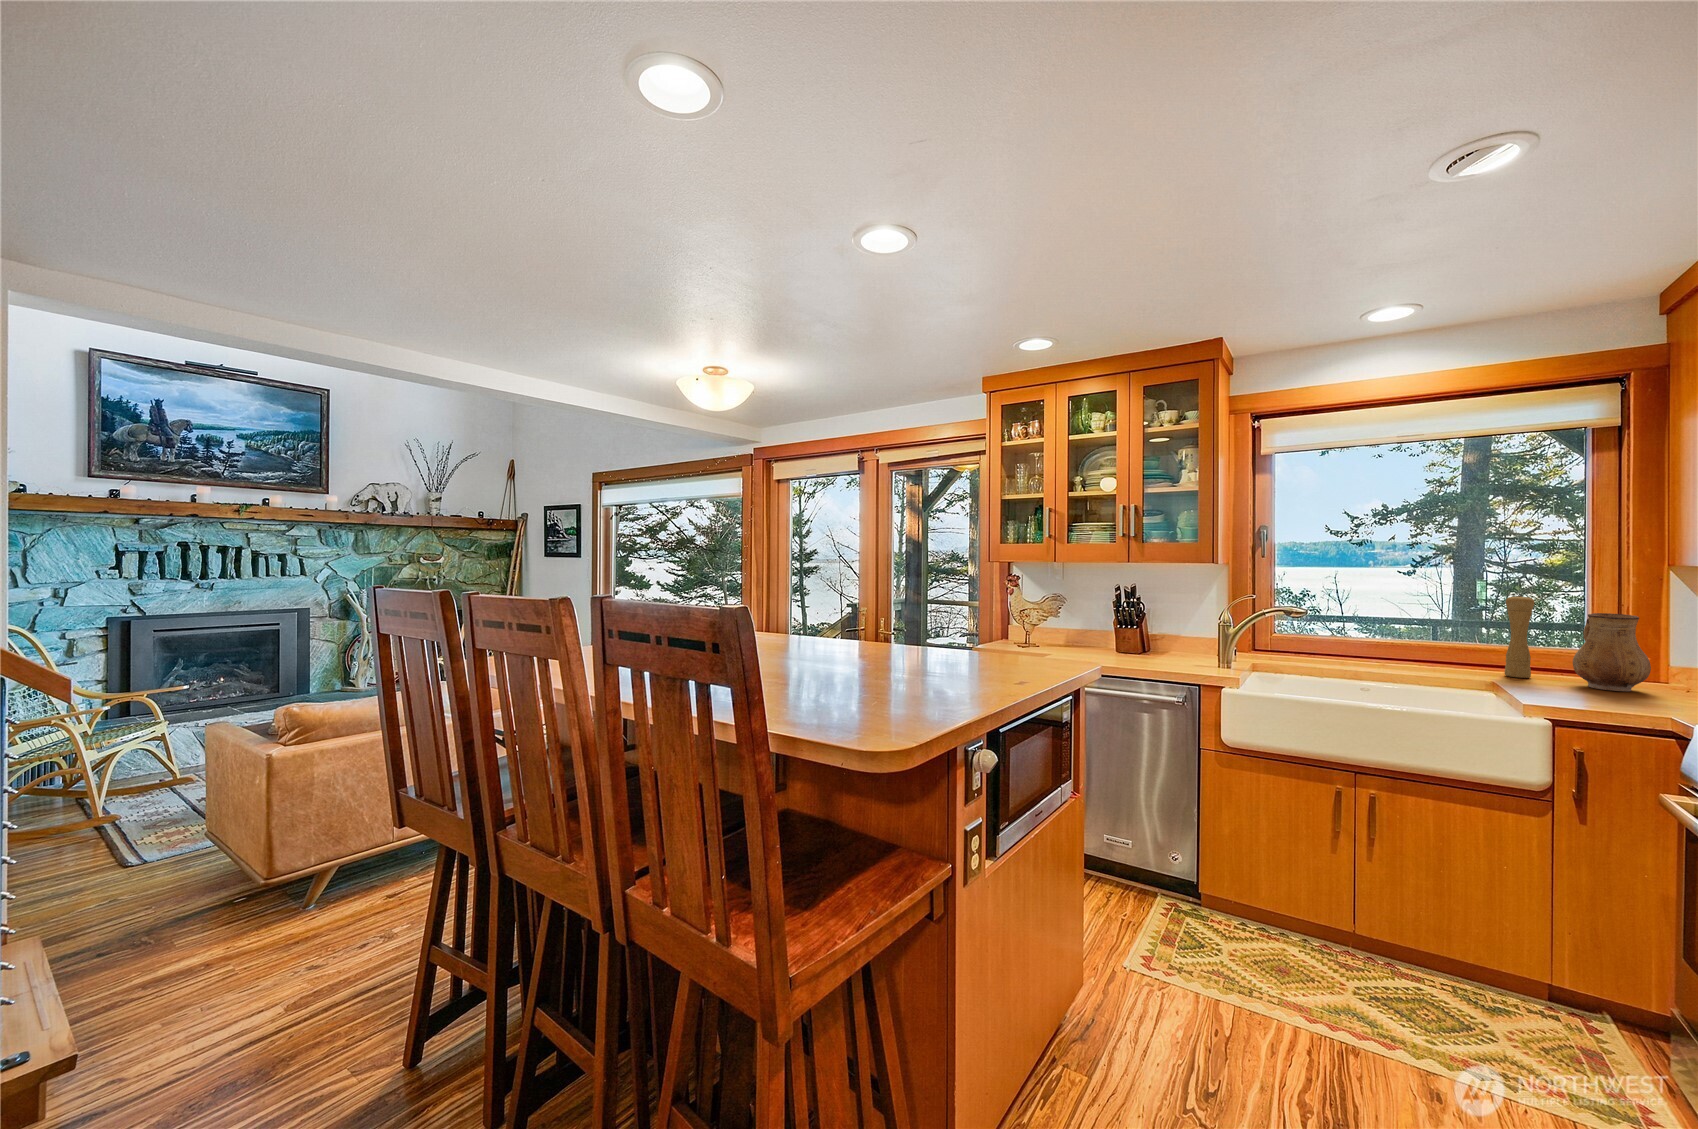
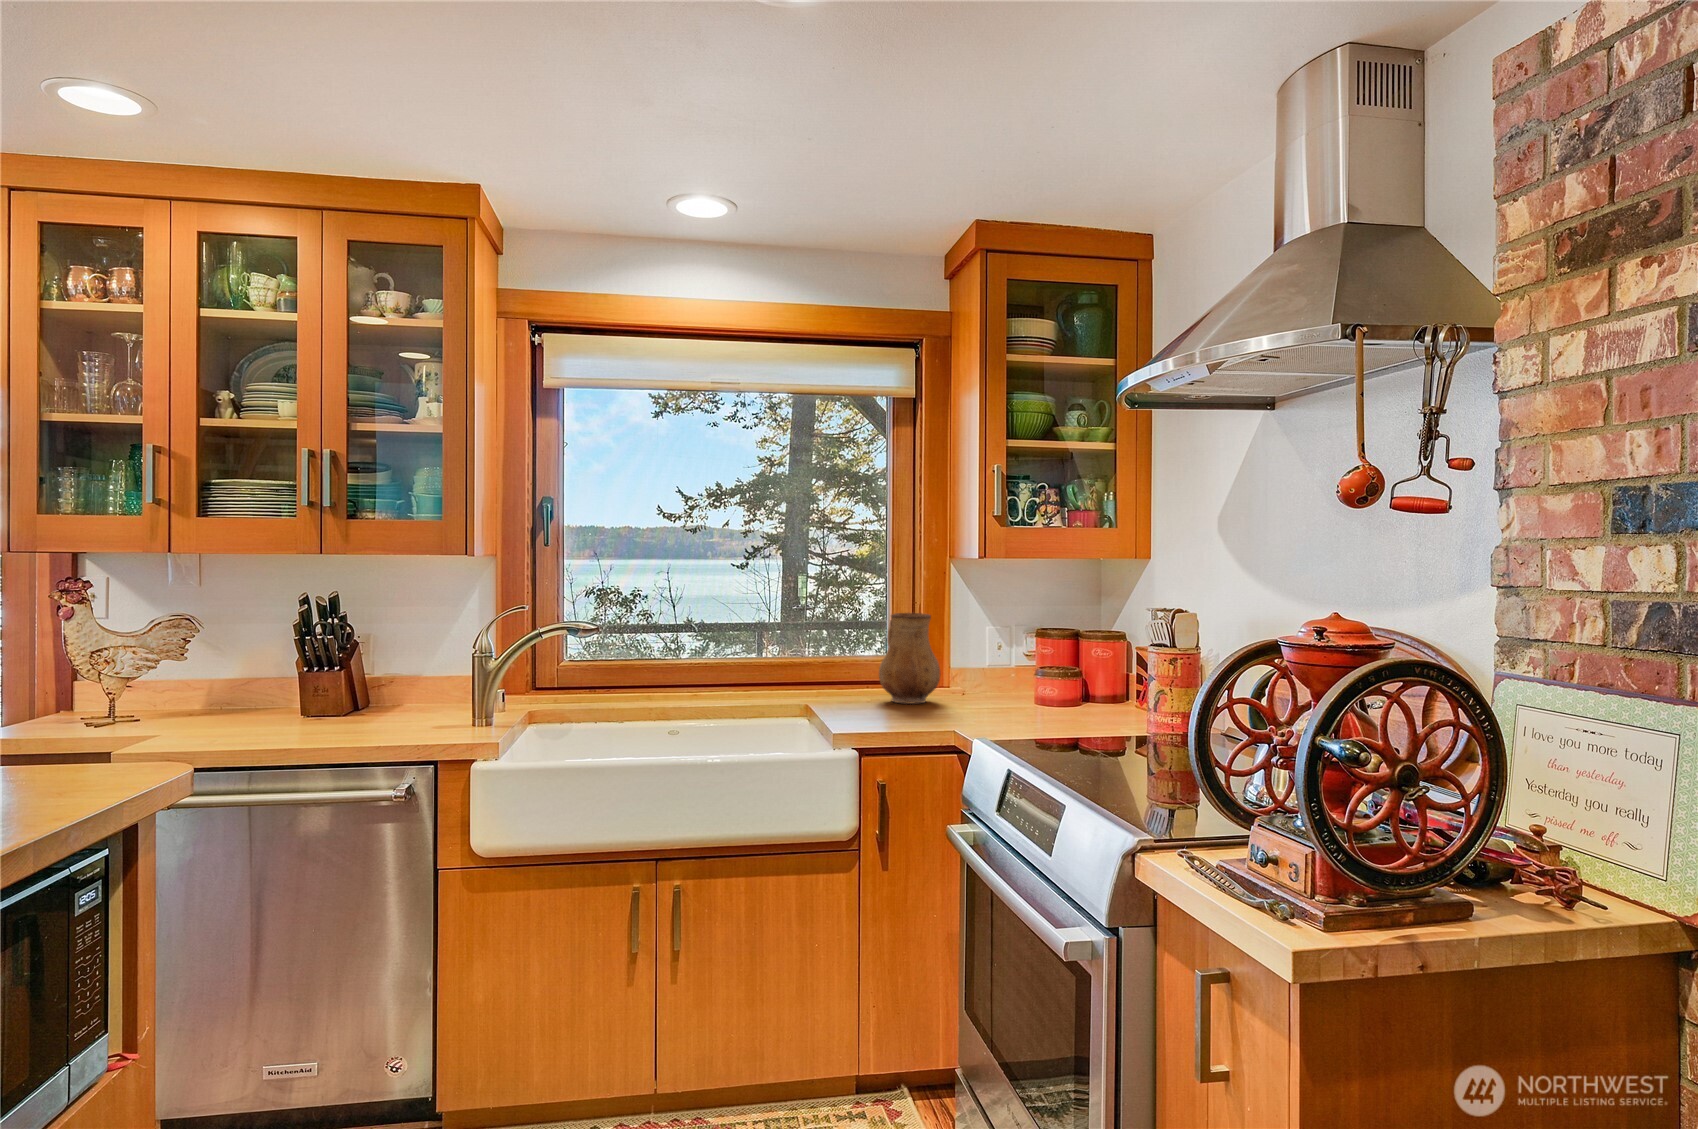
pepper mill: present [1505,595,1534,678] -> none [820,595,846,698]

